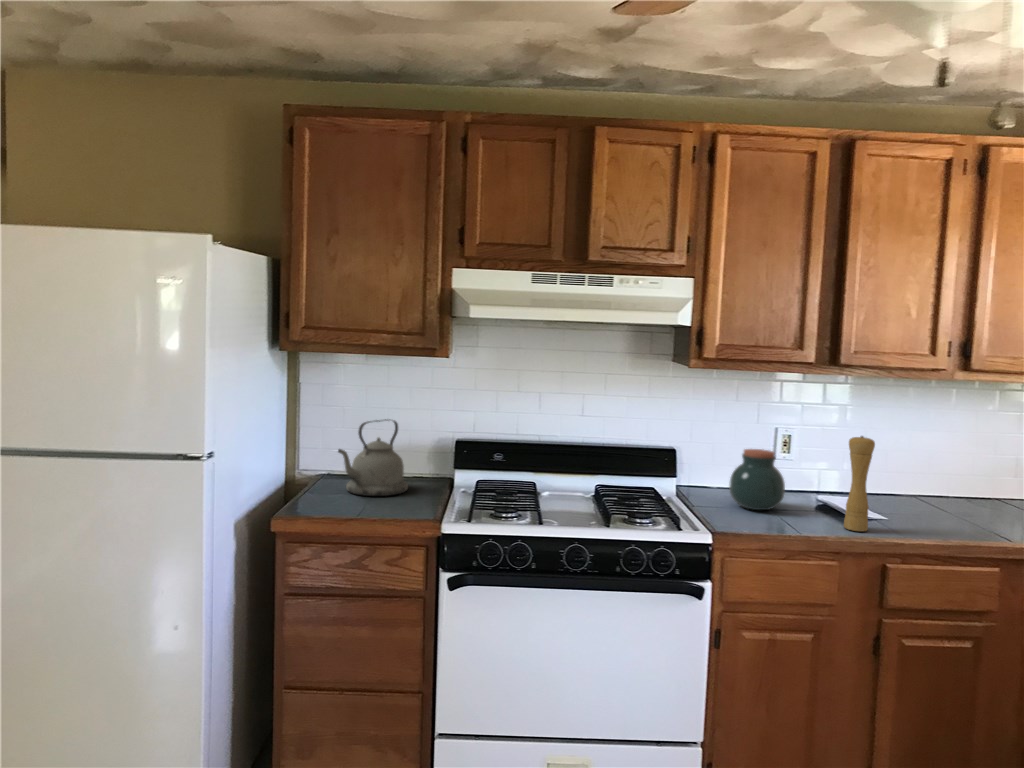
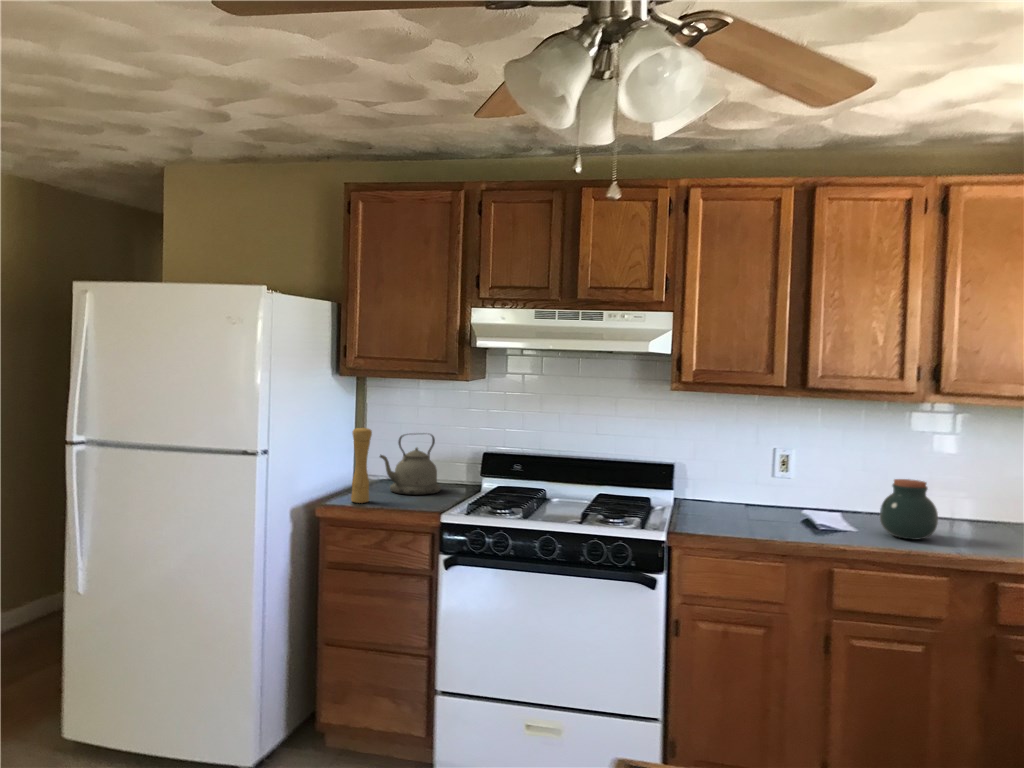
pepper mill: present [844,436,875,531] -> present [351,427,372,503]
jar: present [729,449,785,510] -> present [880,479,938,540]

